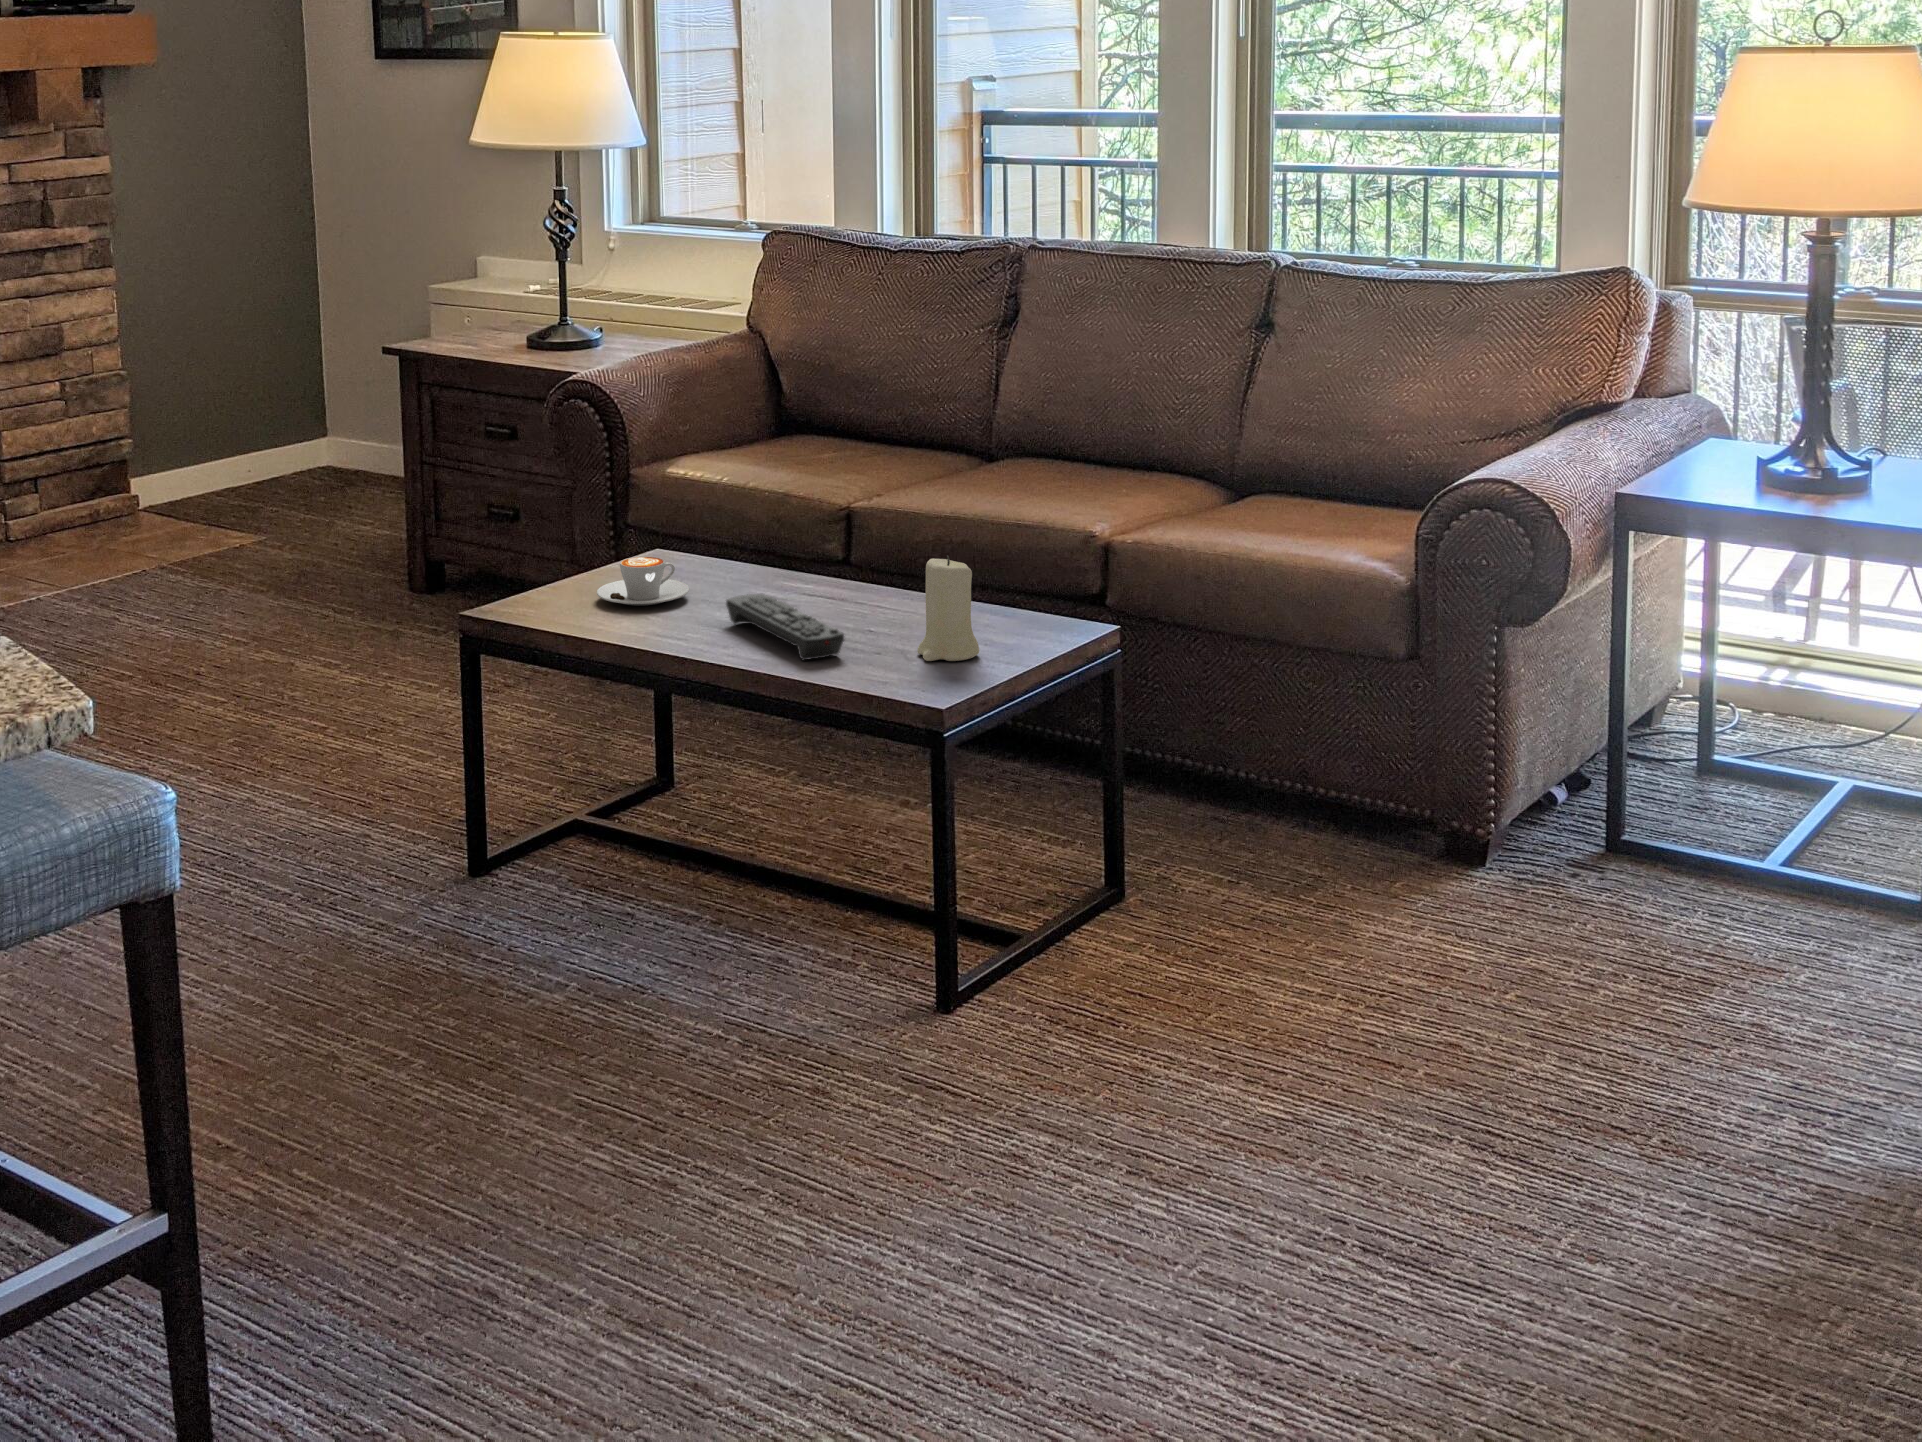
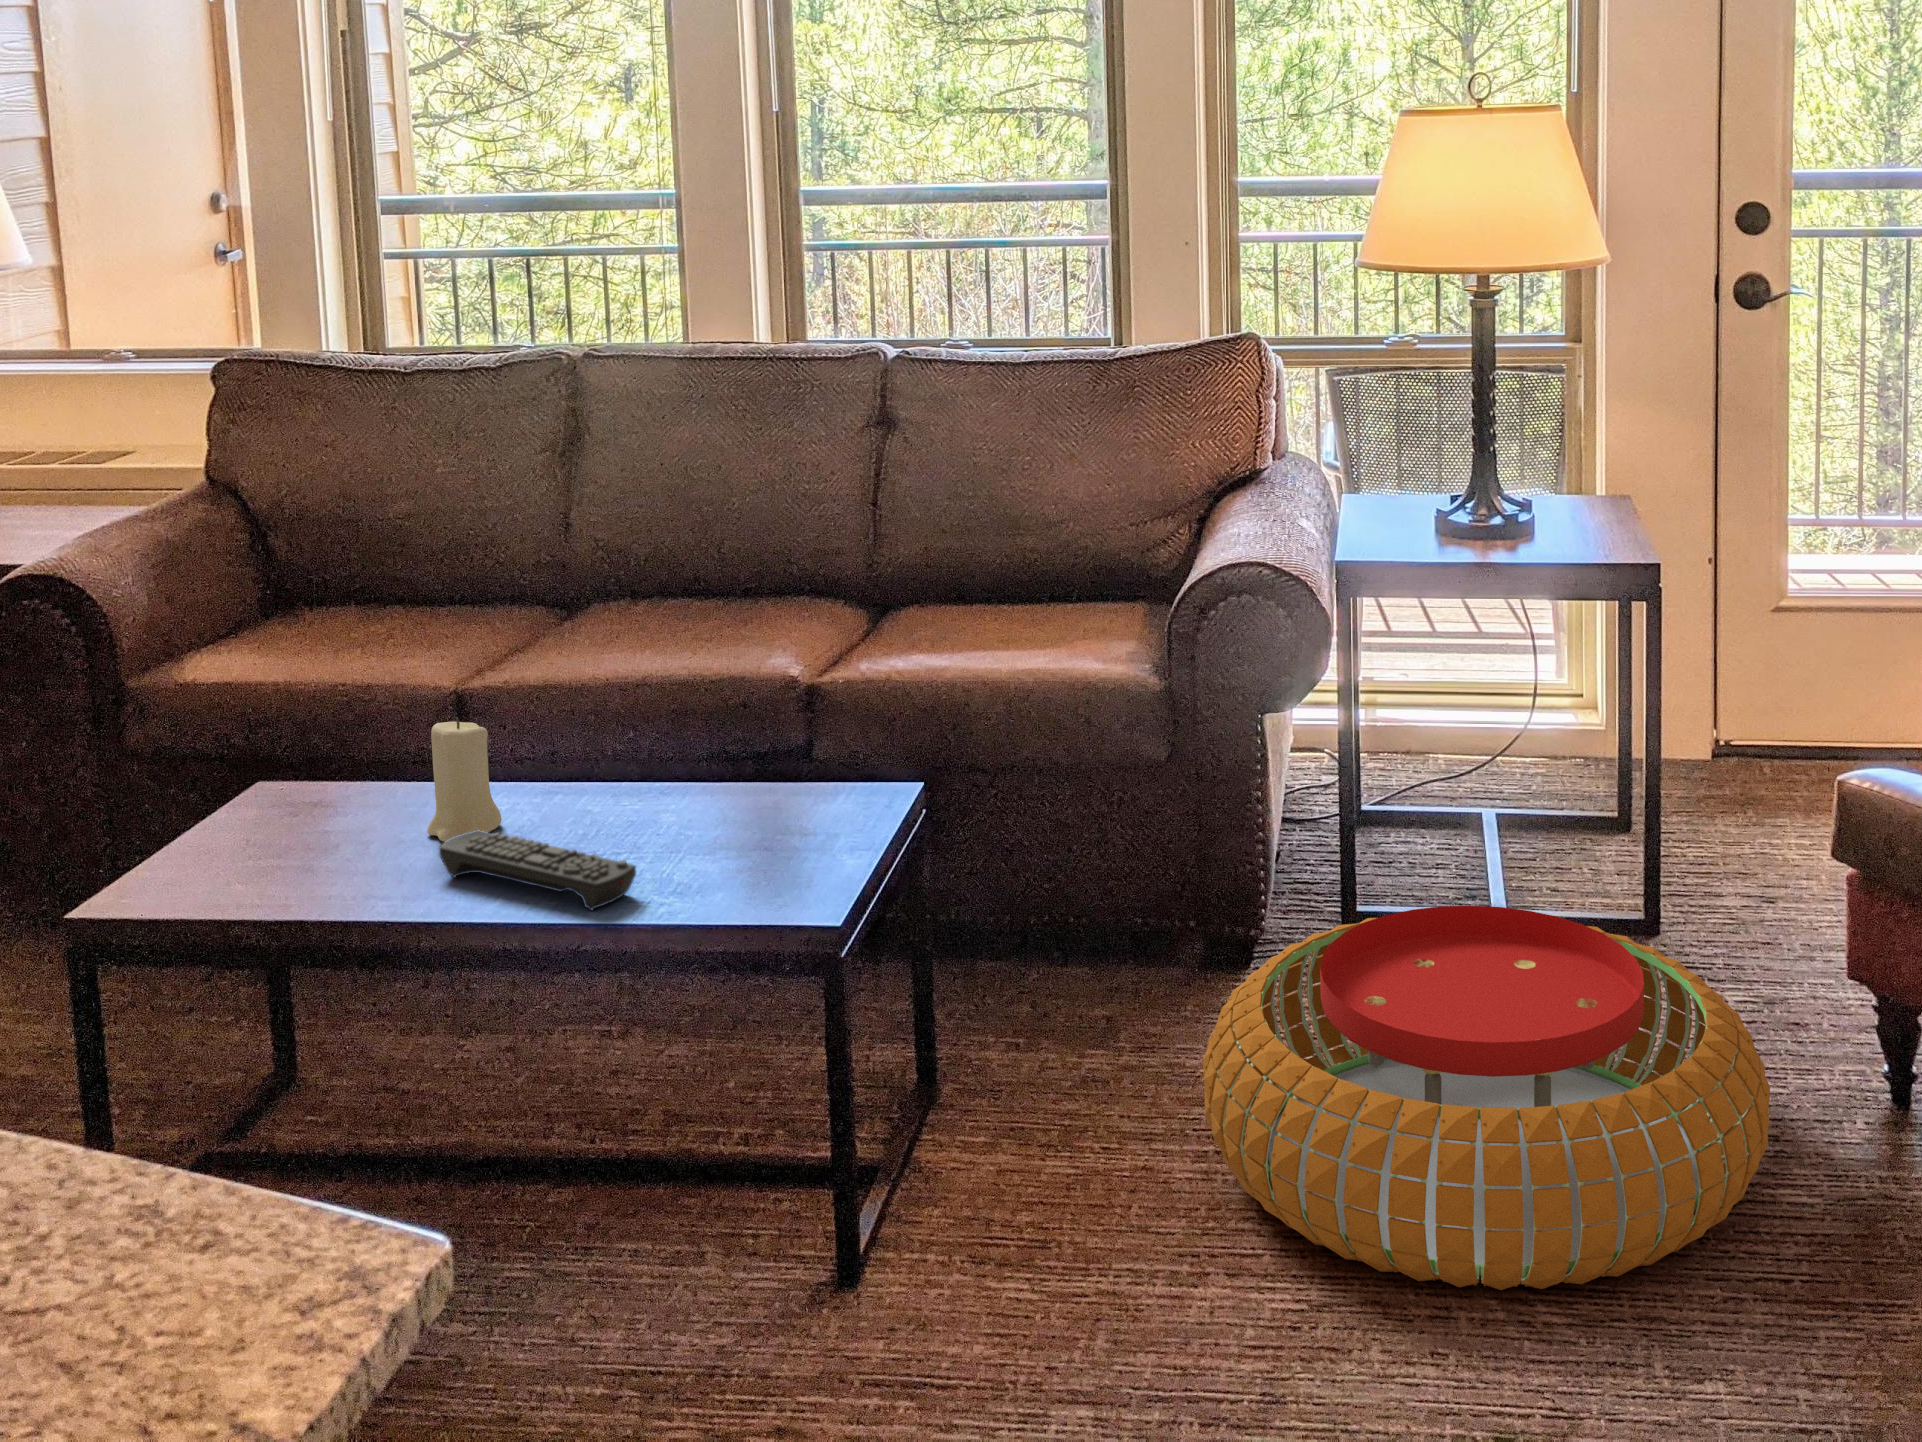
candle: present [917,556,979,661] -> present [427,717,501,842]
coffee cup: present [597,557,689,606] -> none [229,807,357,878]
pouf: none [1286,813,1848,1162] -> present [1203,906,1770,1290]

